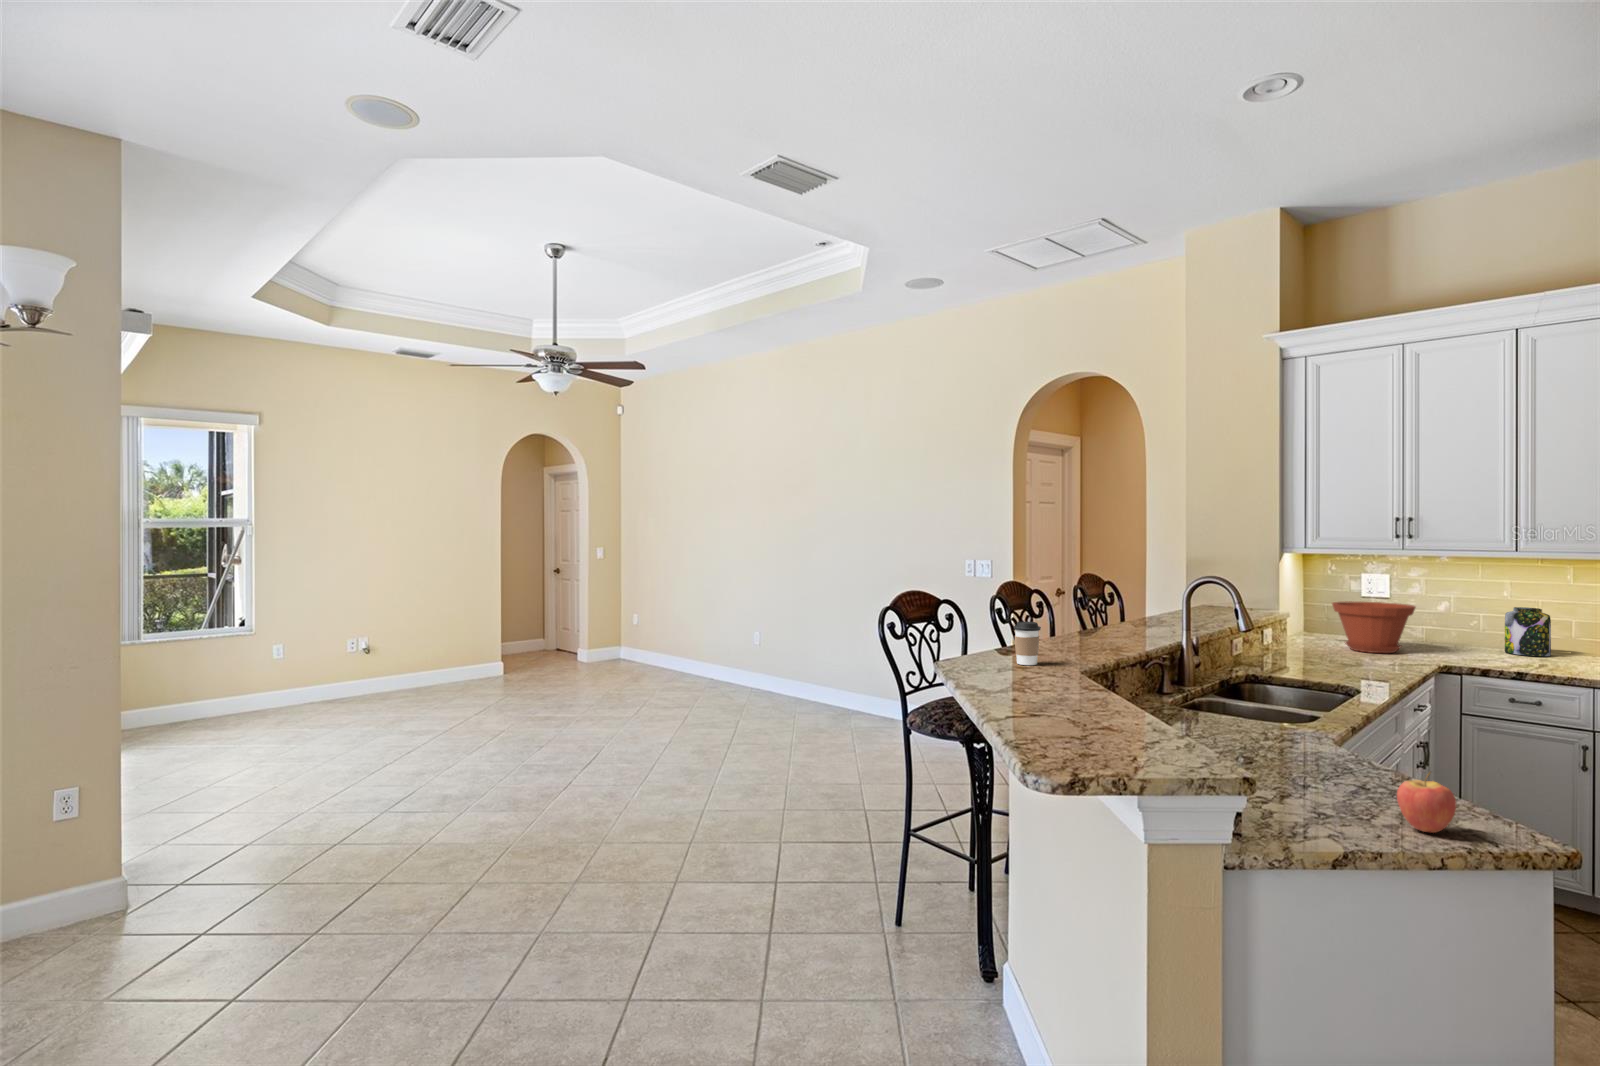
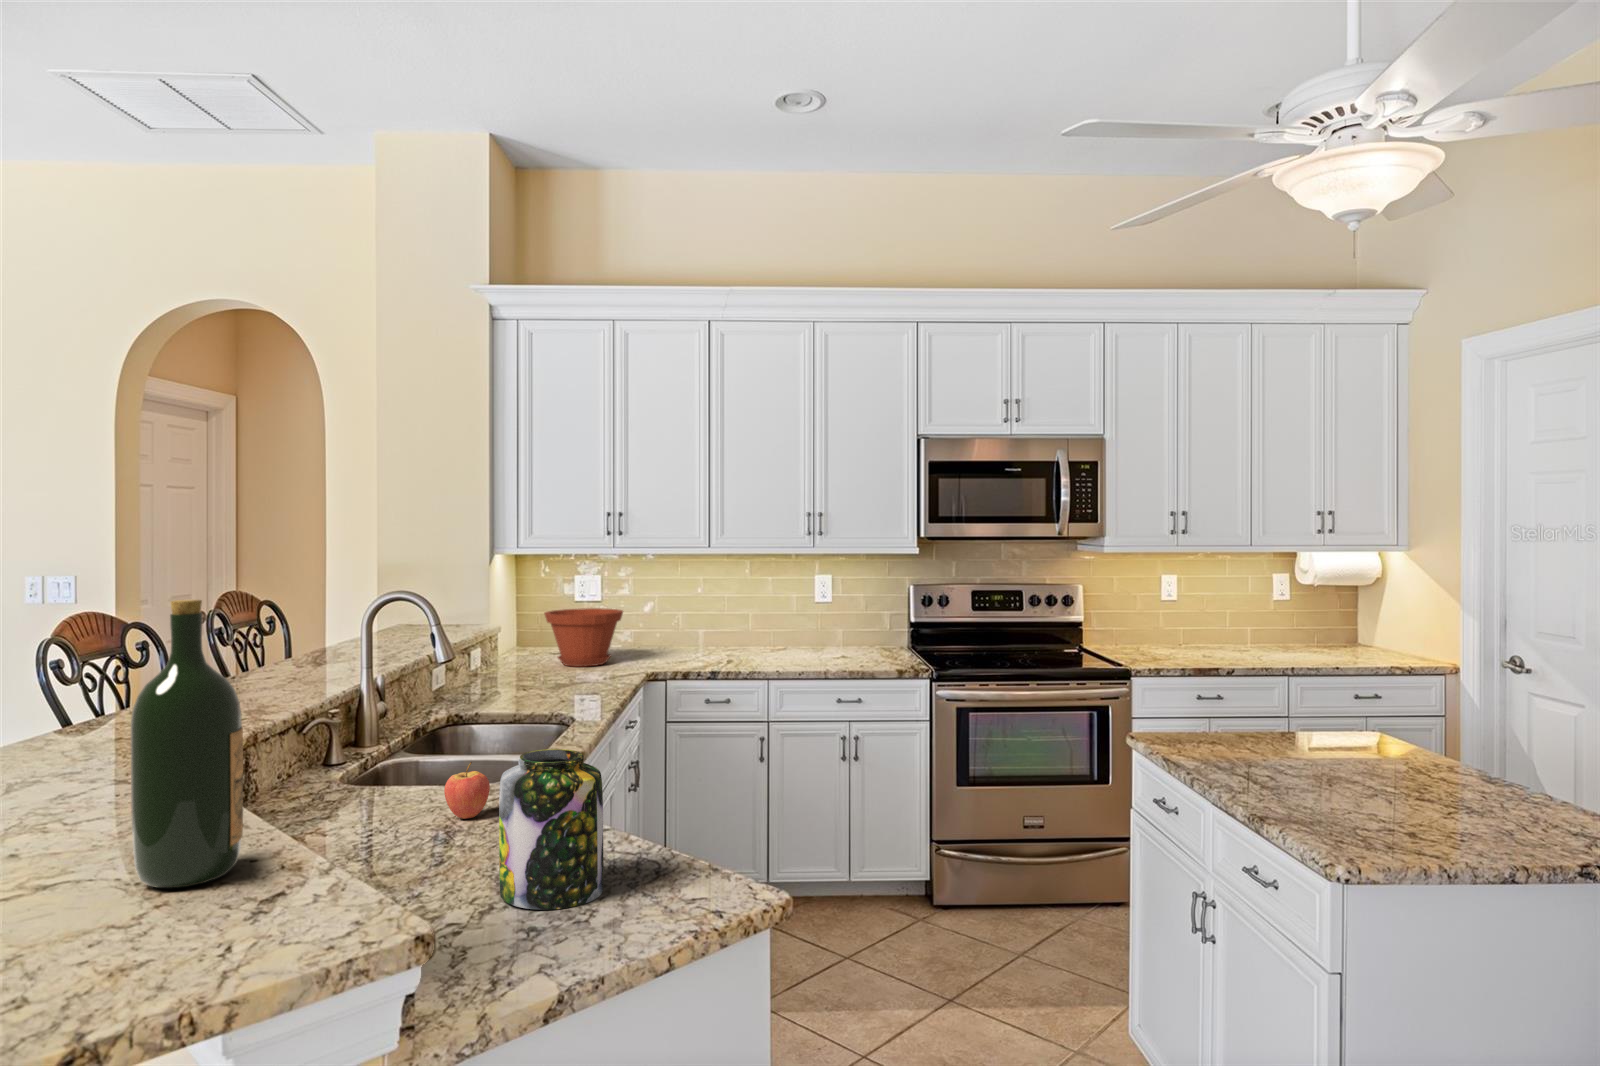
wine bottle: none [1076,572,1132,730] -> present [131,600,243,888]
jar: present [1505,607,1551,656] -> present [499,749,604,910]
coffee cup: present [1014,622,1041,665] -> none [55,686,113,764]
fruit: present [1397,772,1456,833] -> present [444,762,490,819]

